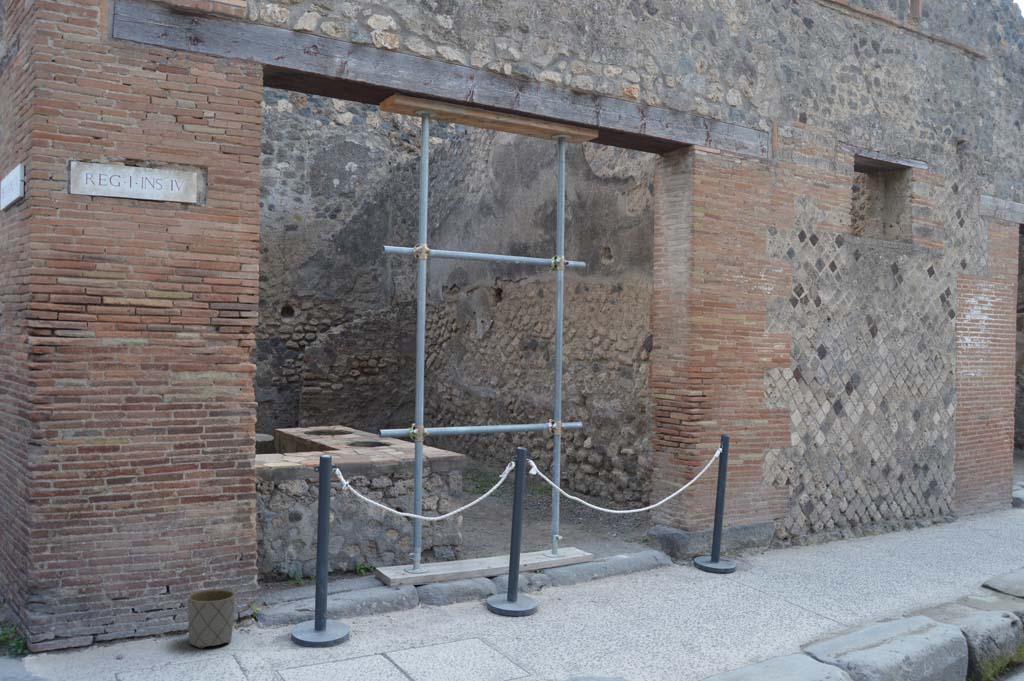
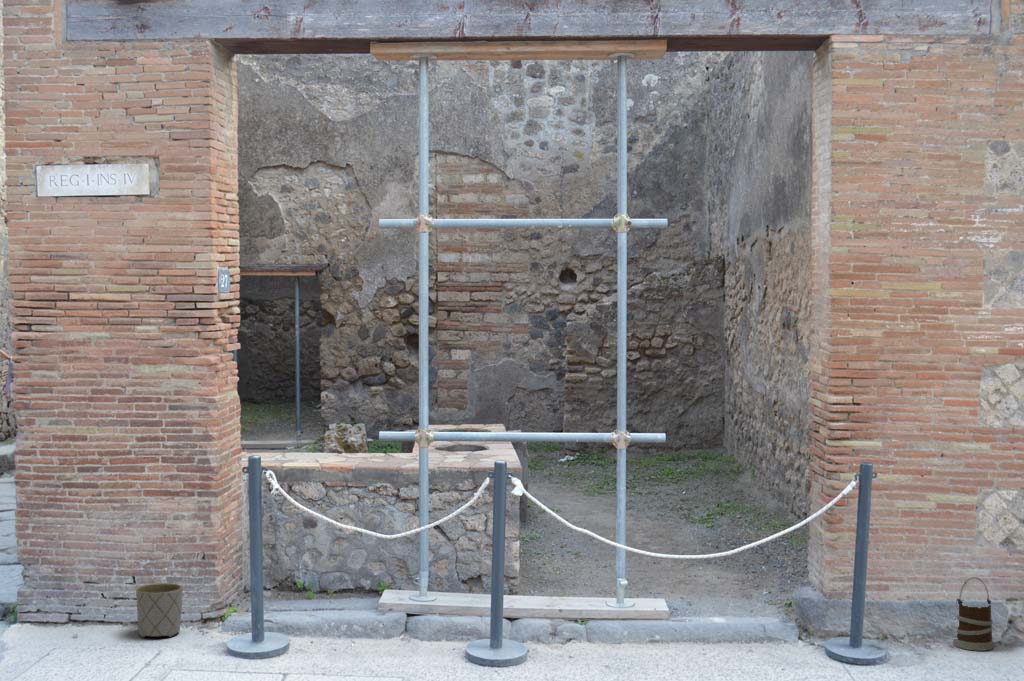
wooden bucket: none [756,512,782,561] -> present [953,577,993,651]

